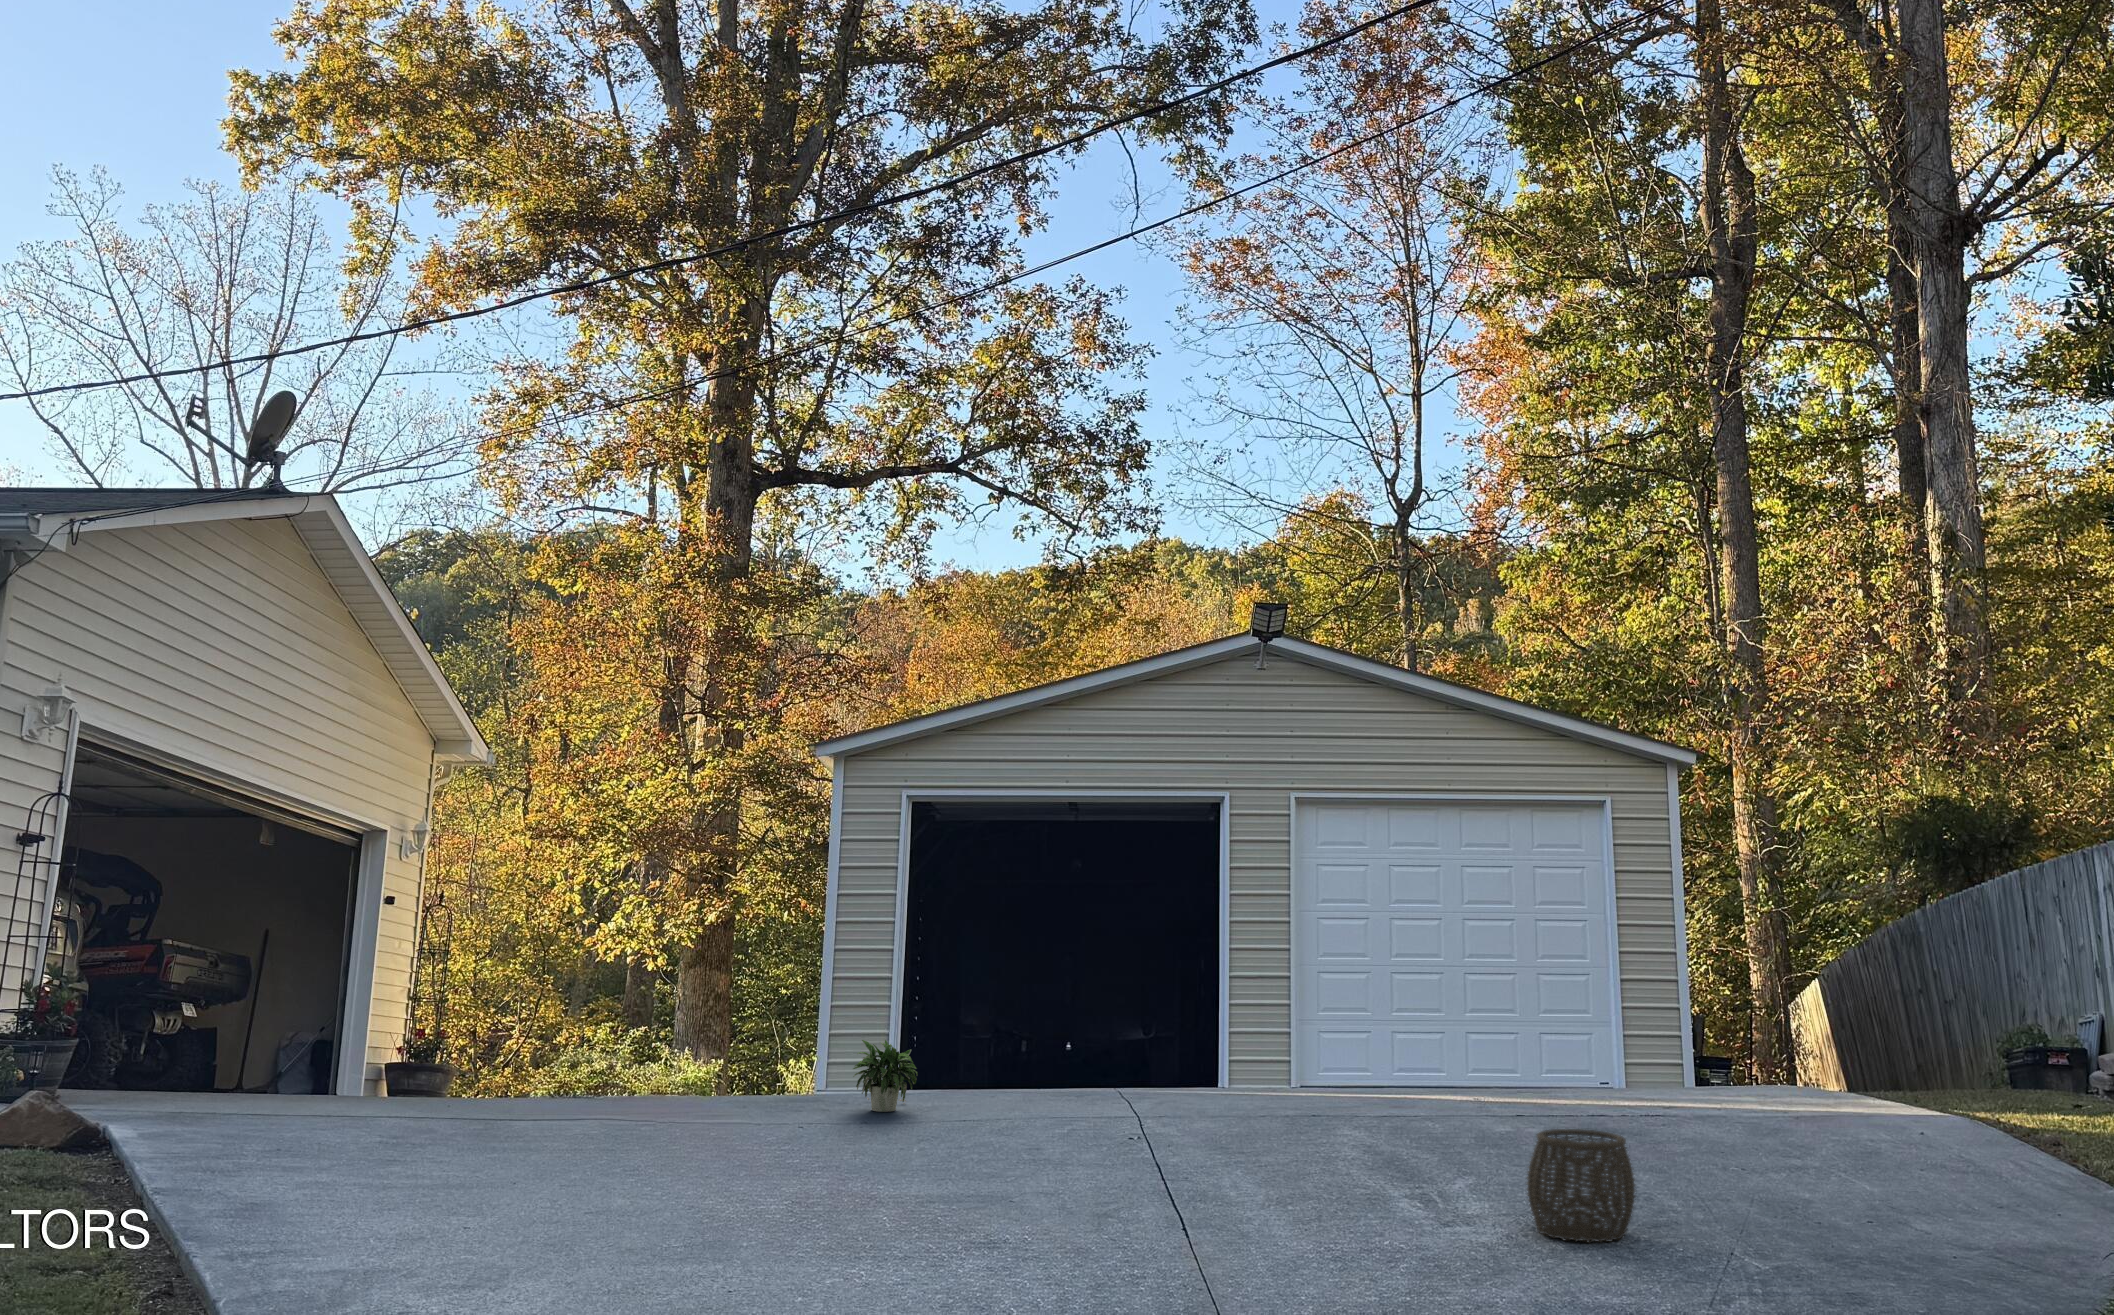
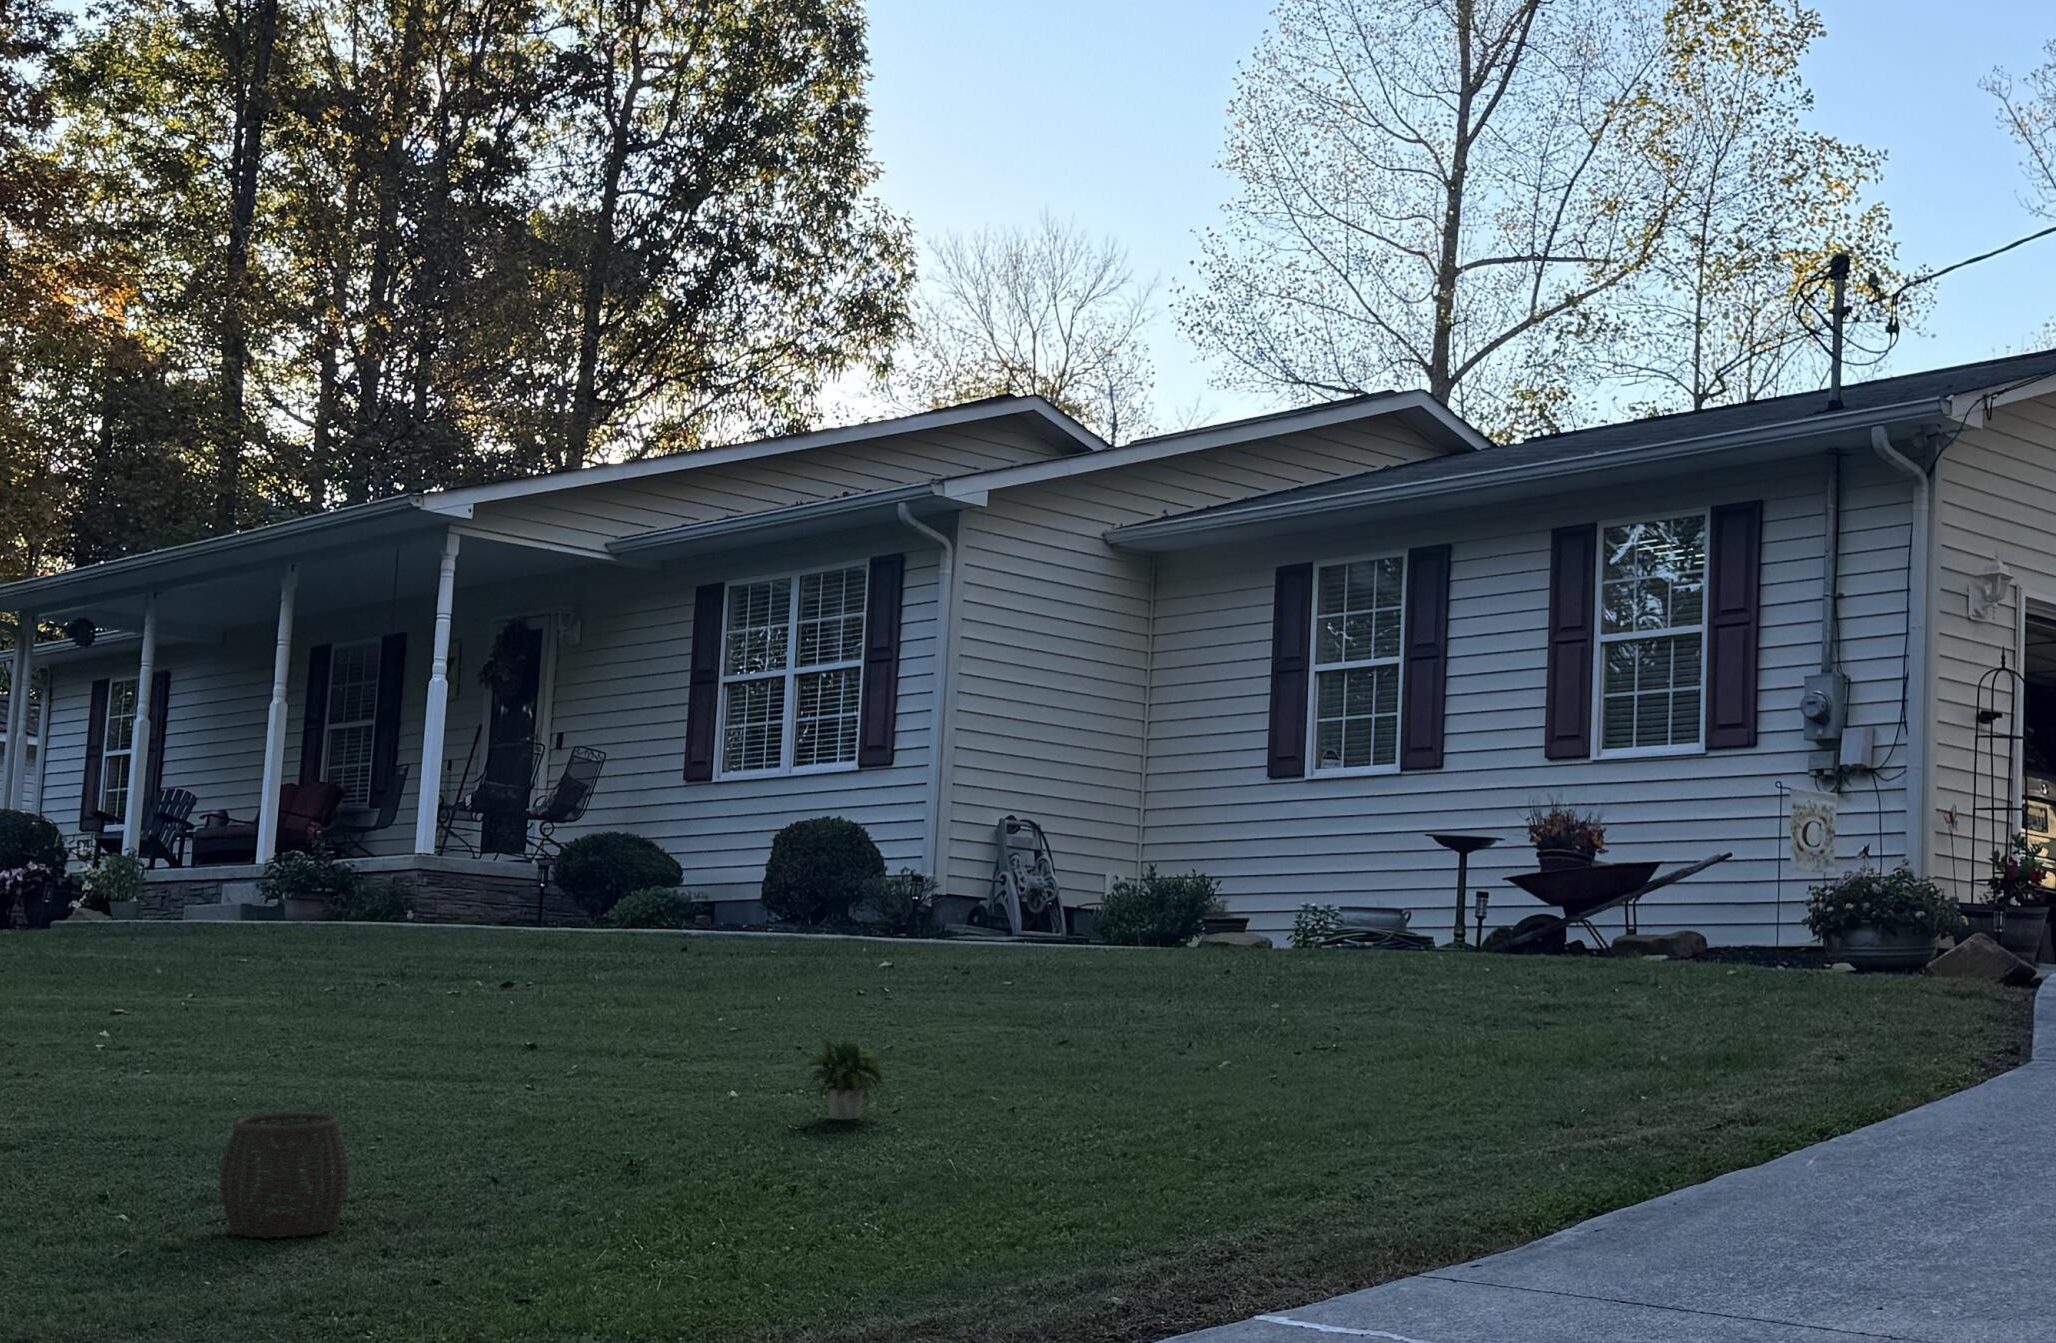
woven basket: present [1527,1129,1635,1242] -> present [219,1113,349,1238]

